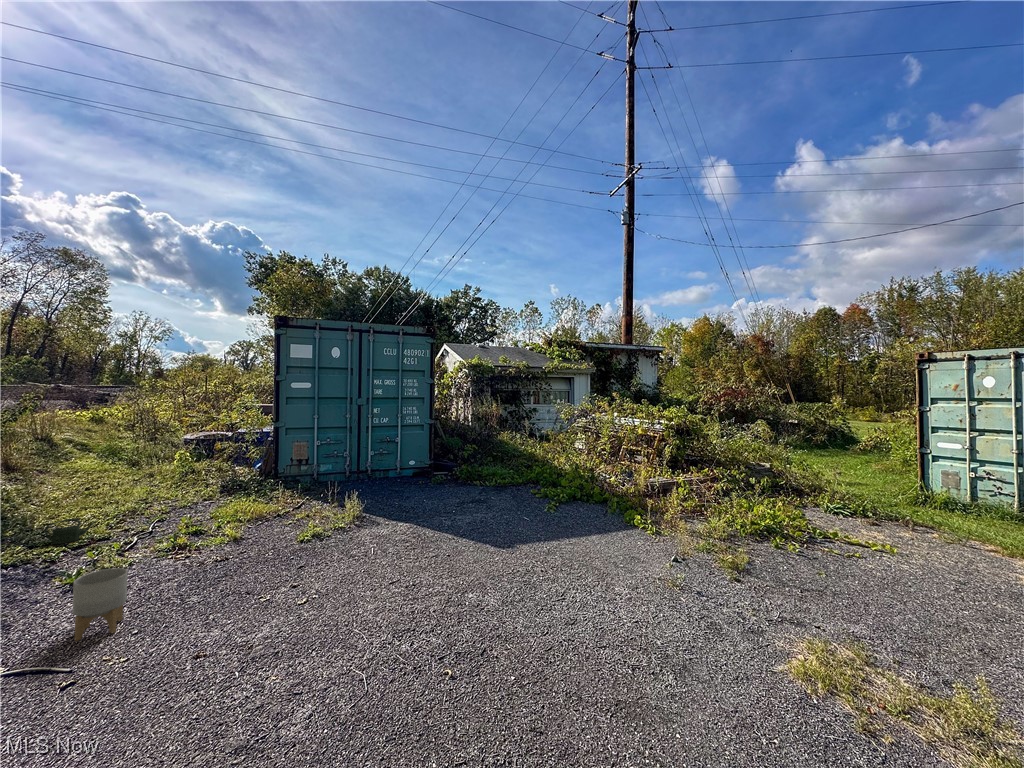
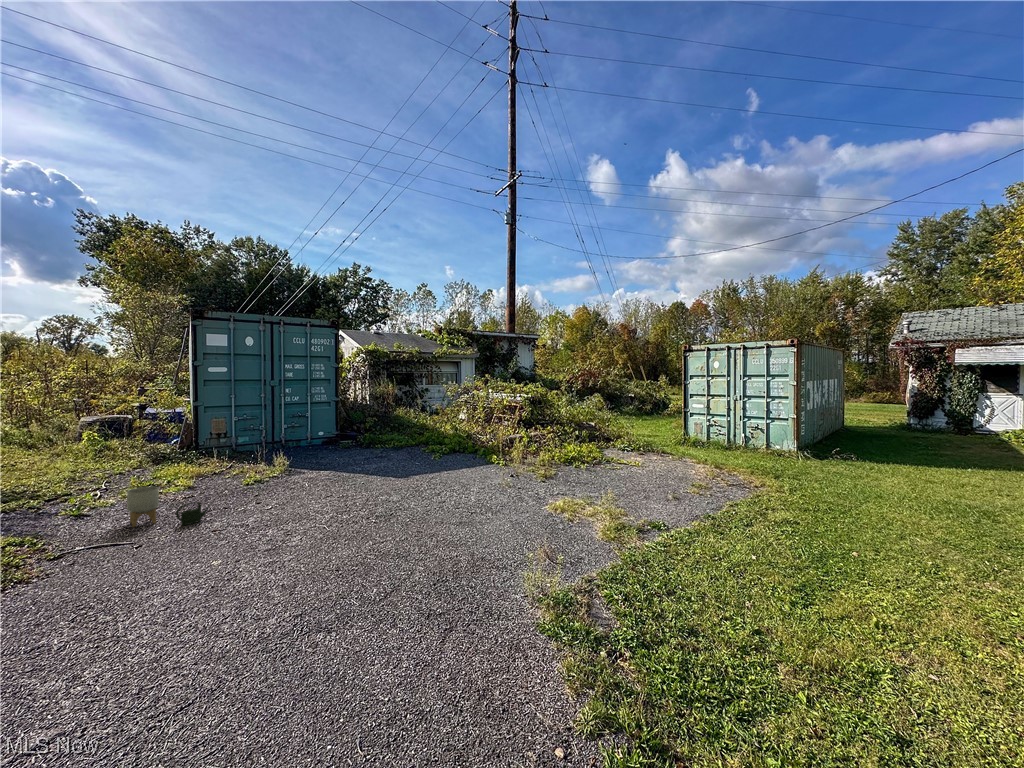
watering can: present [45,519,96,544] -> present [176,502,212,525]

